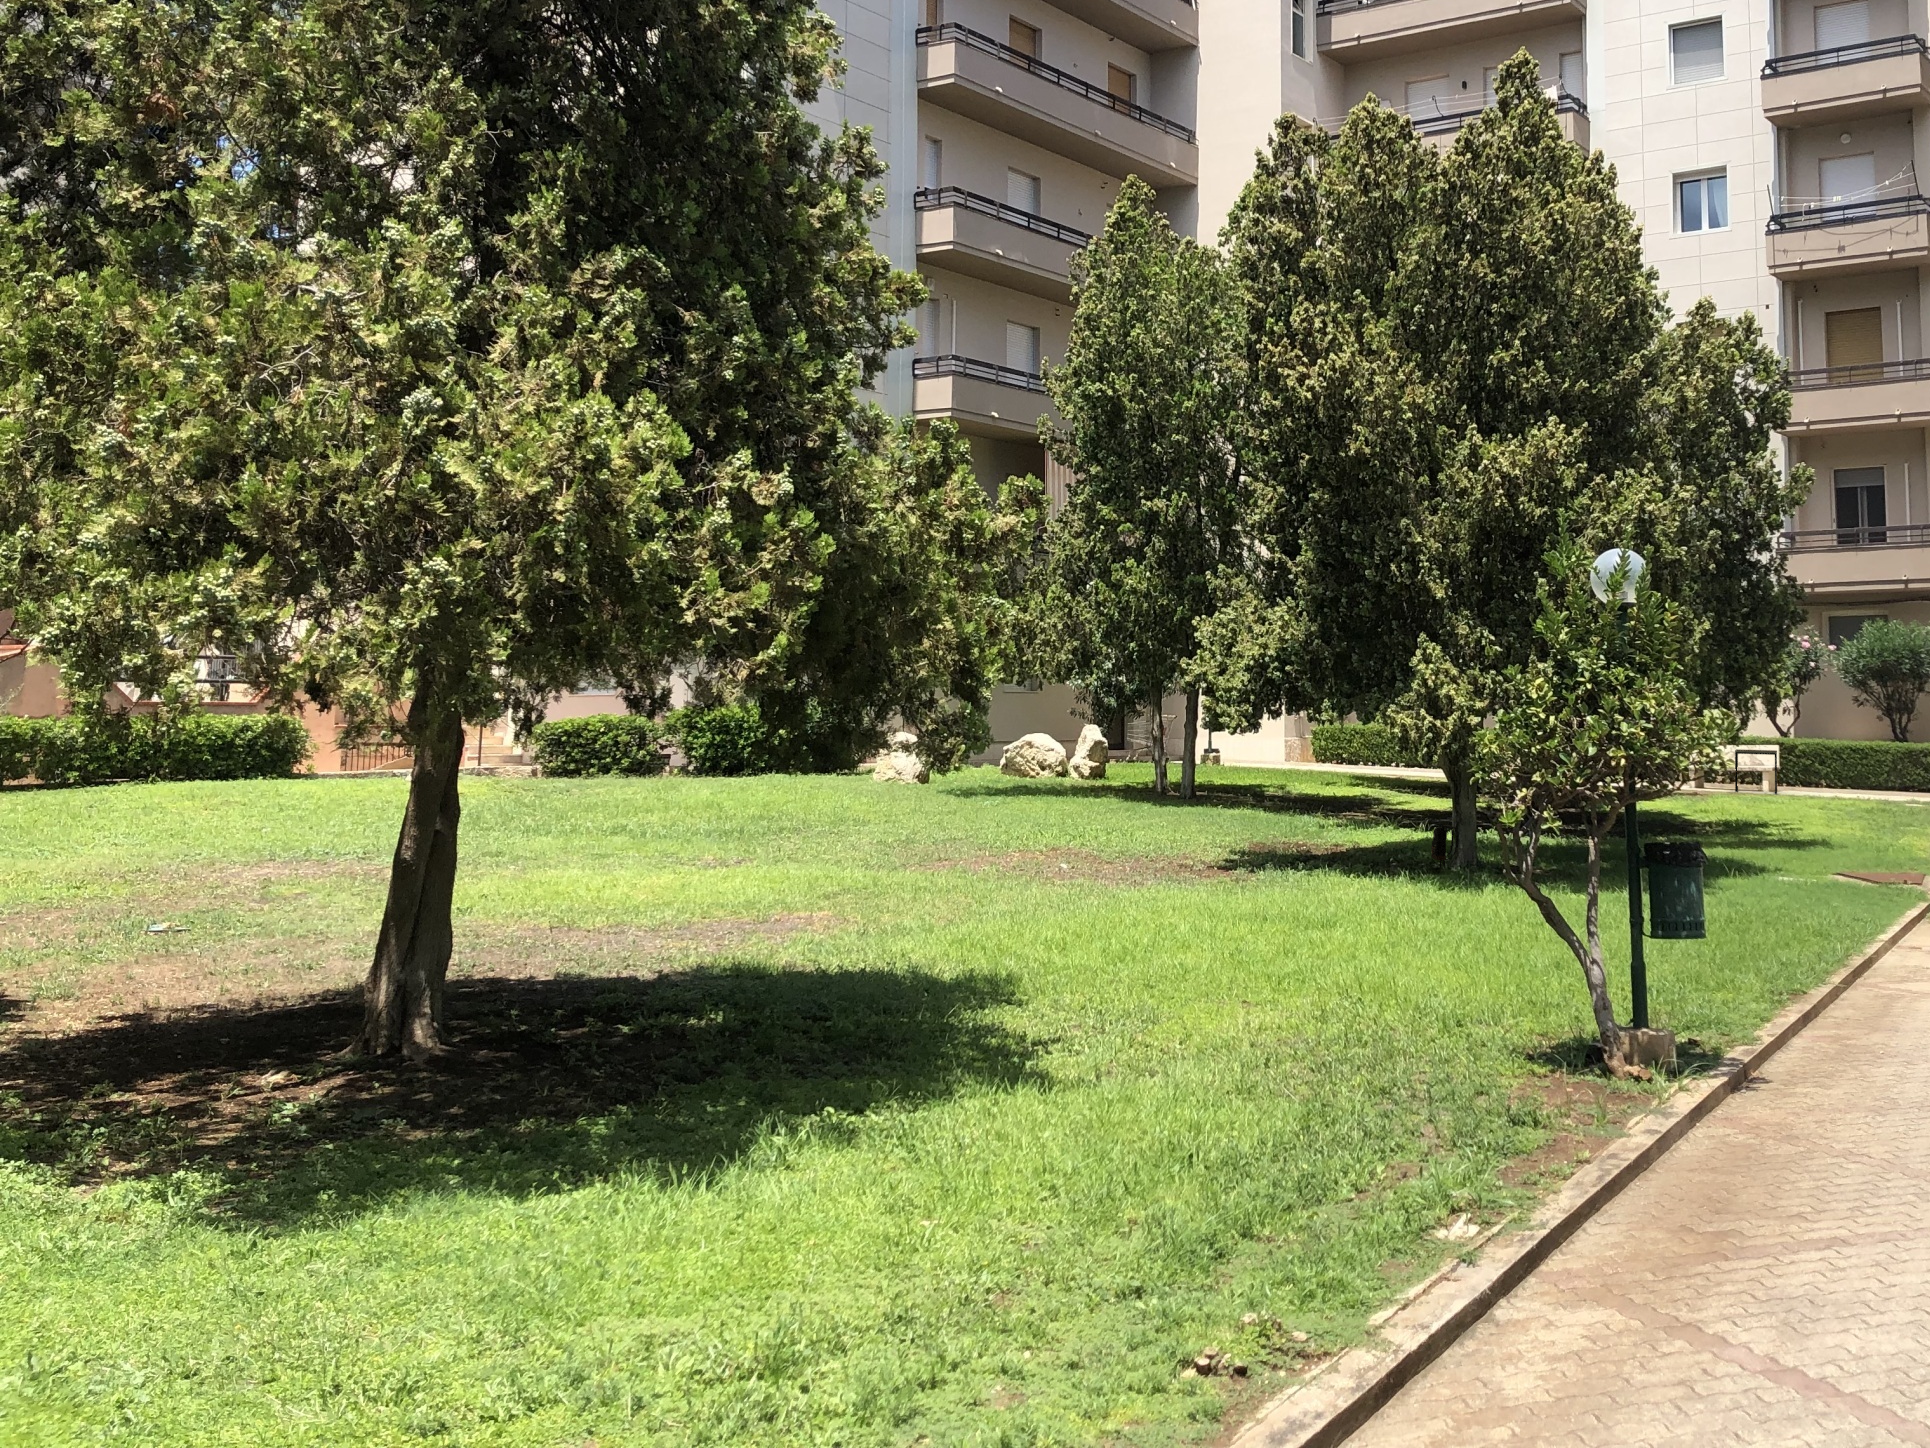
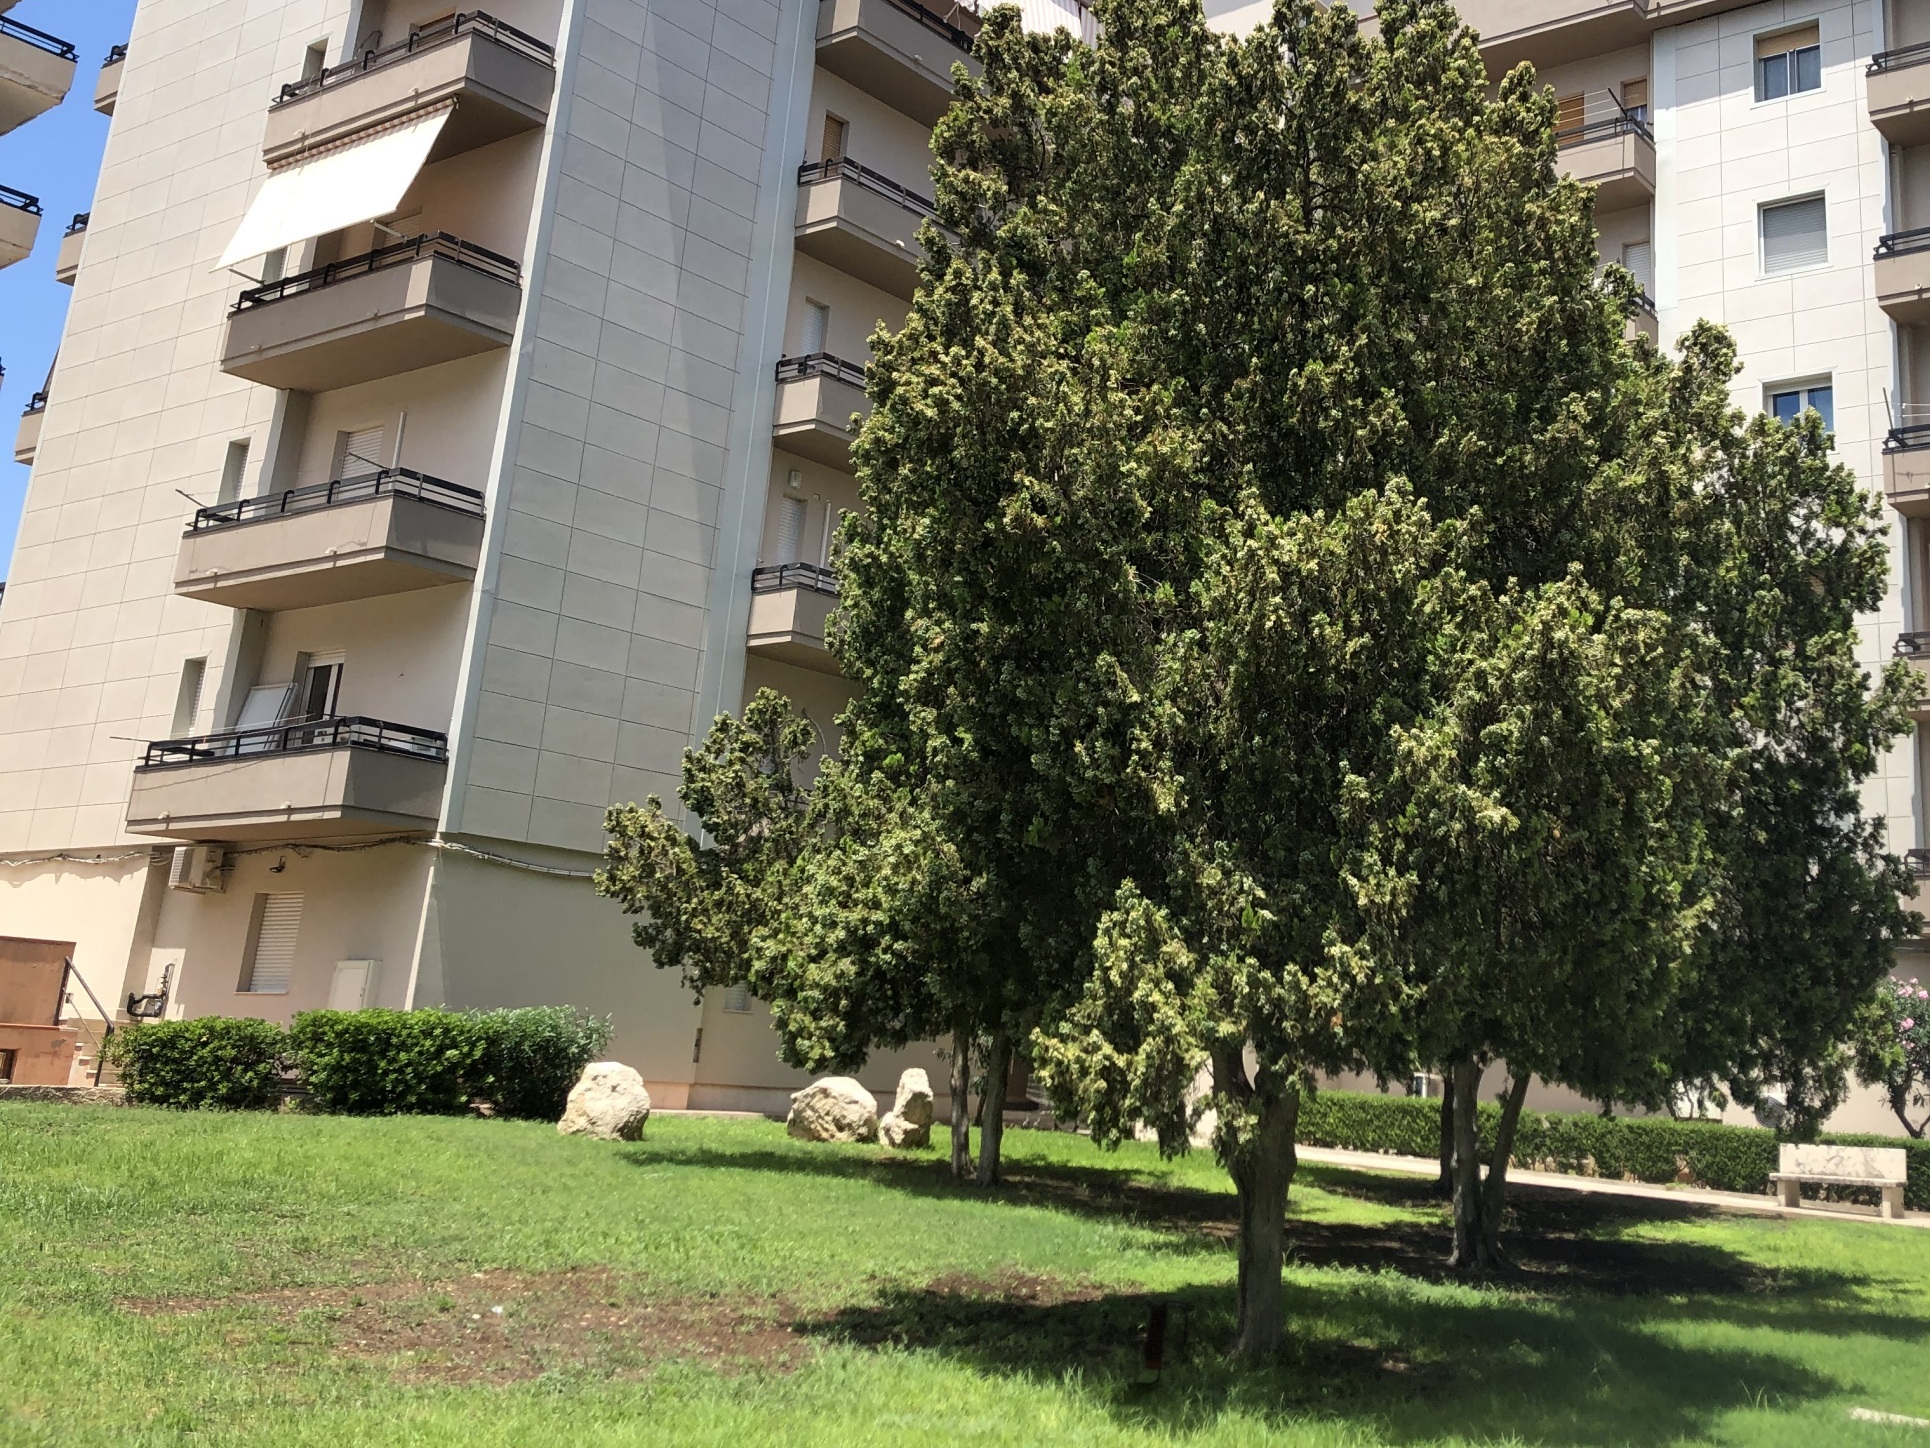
side table: present [1735,749,1777,794] -> none [1839,1152,1903,1223]

